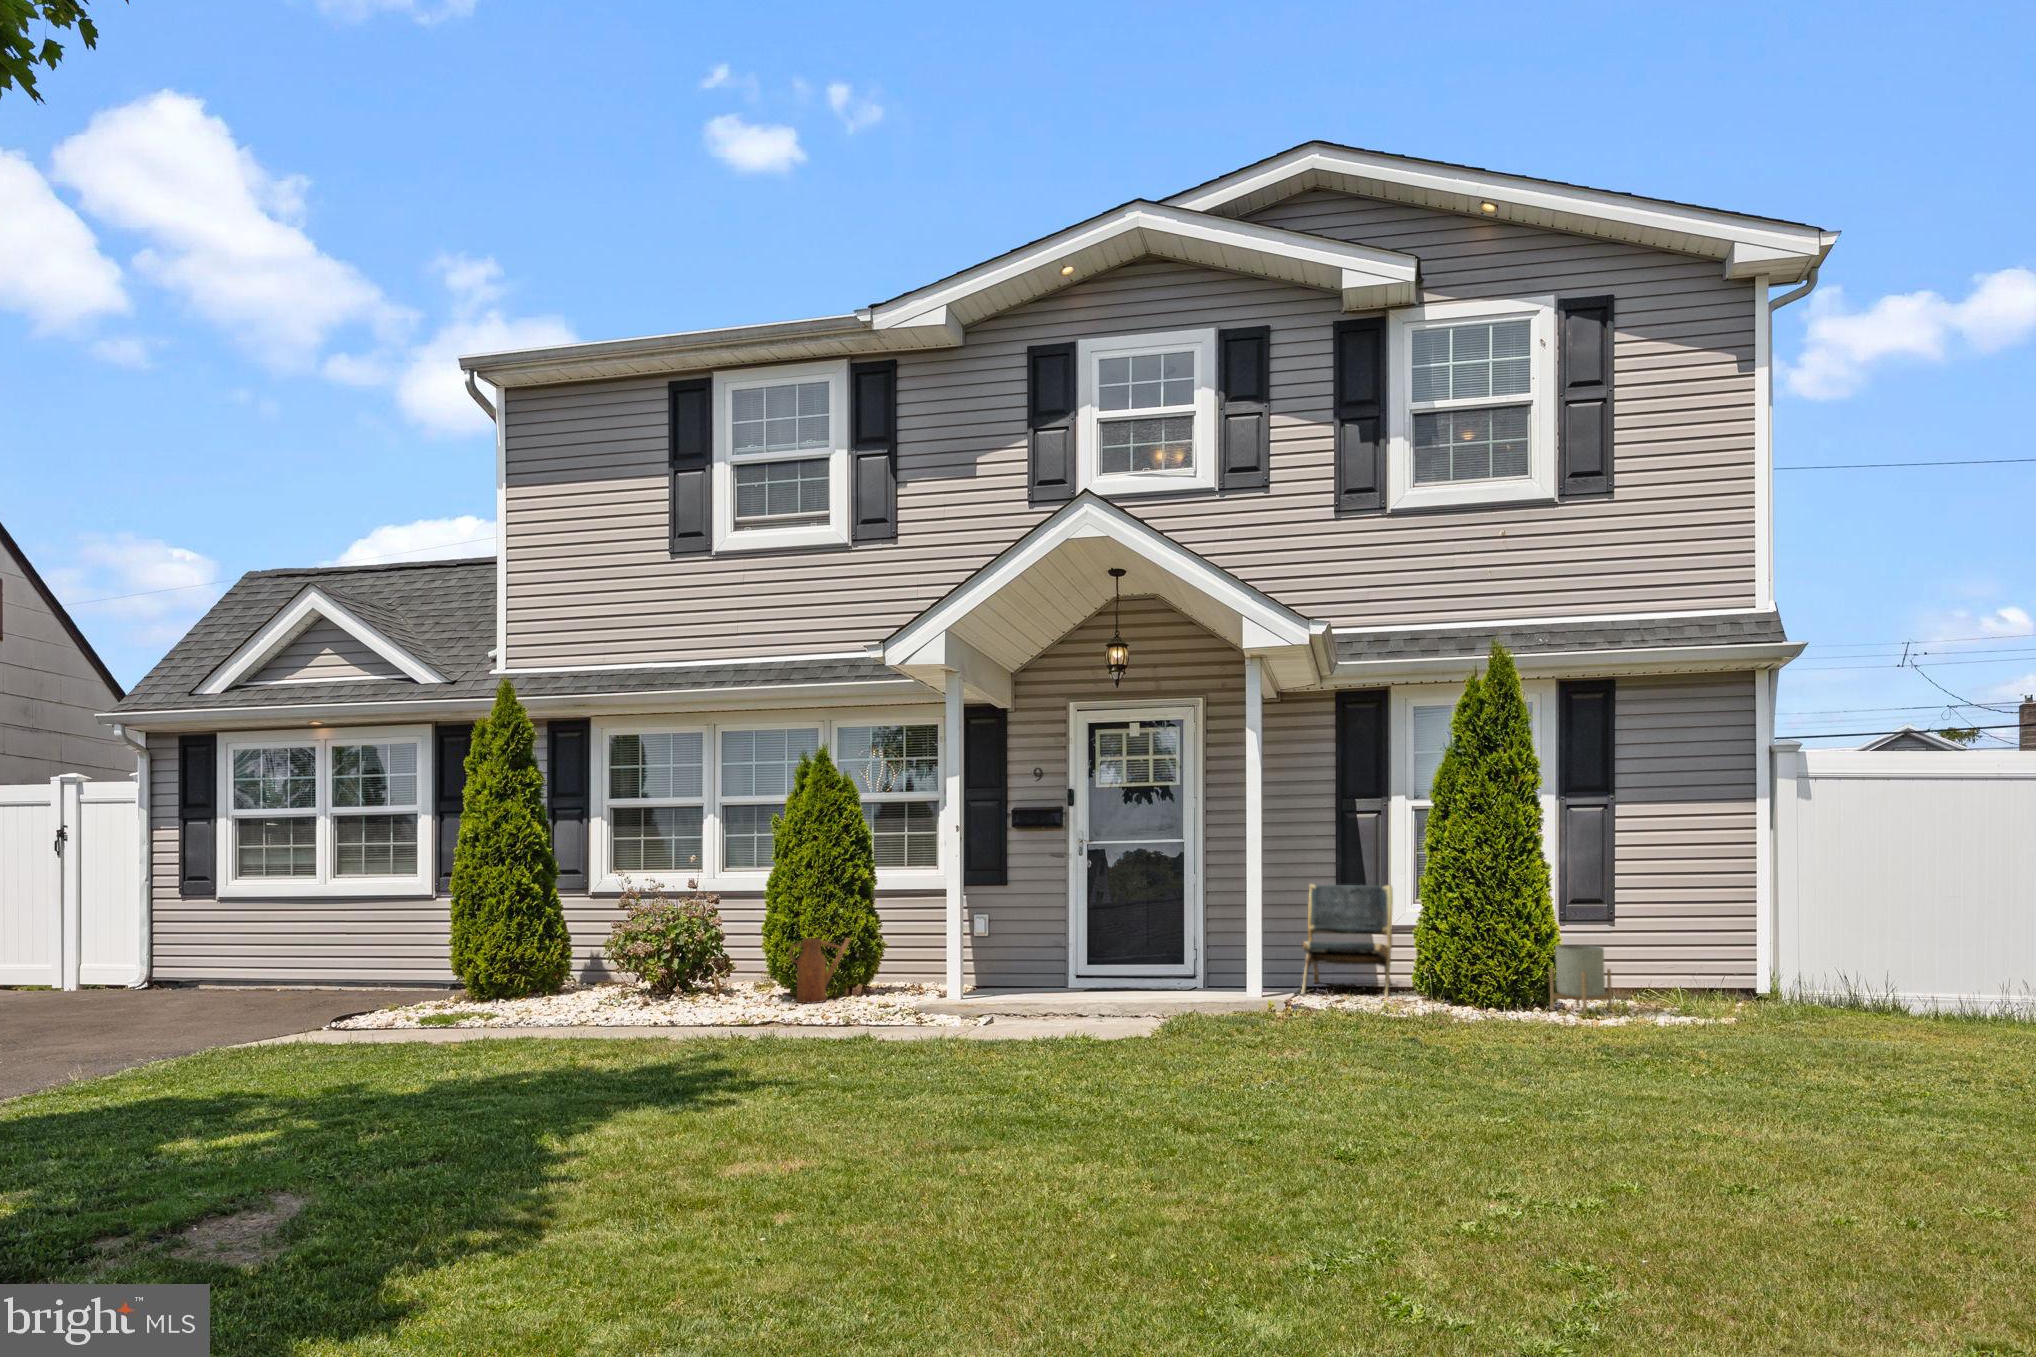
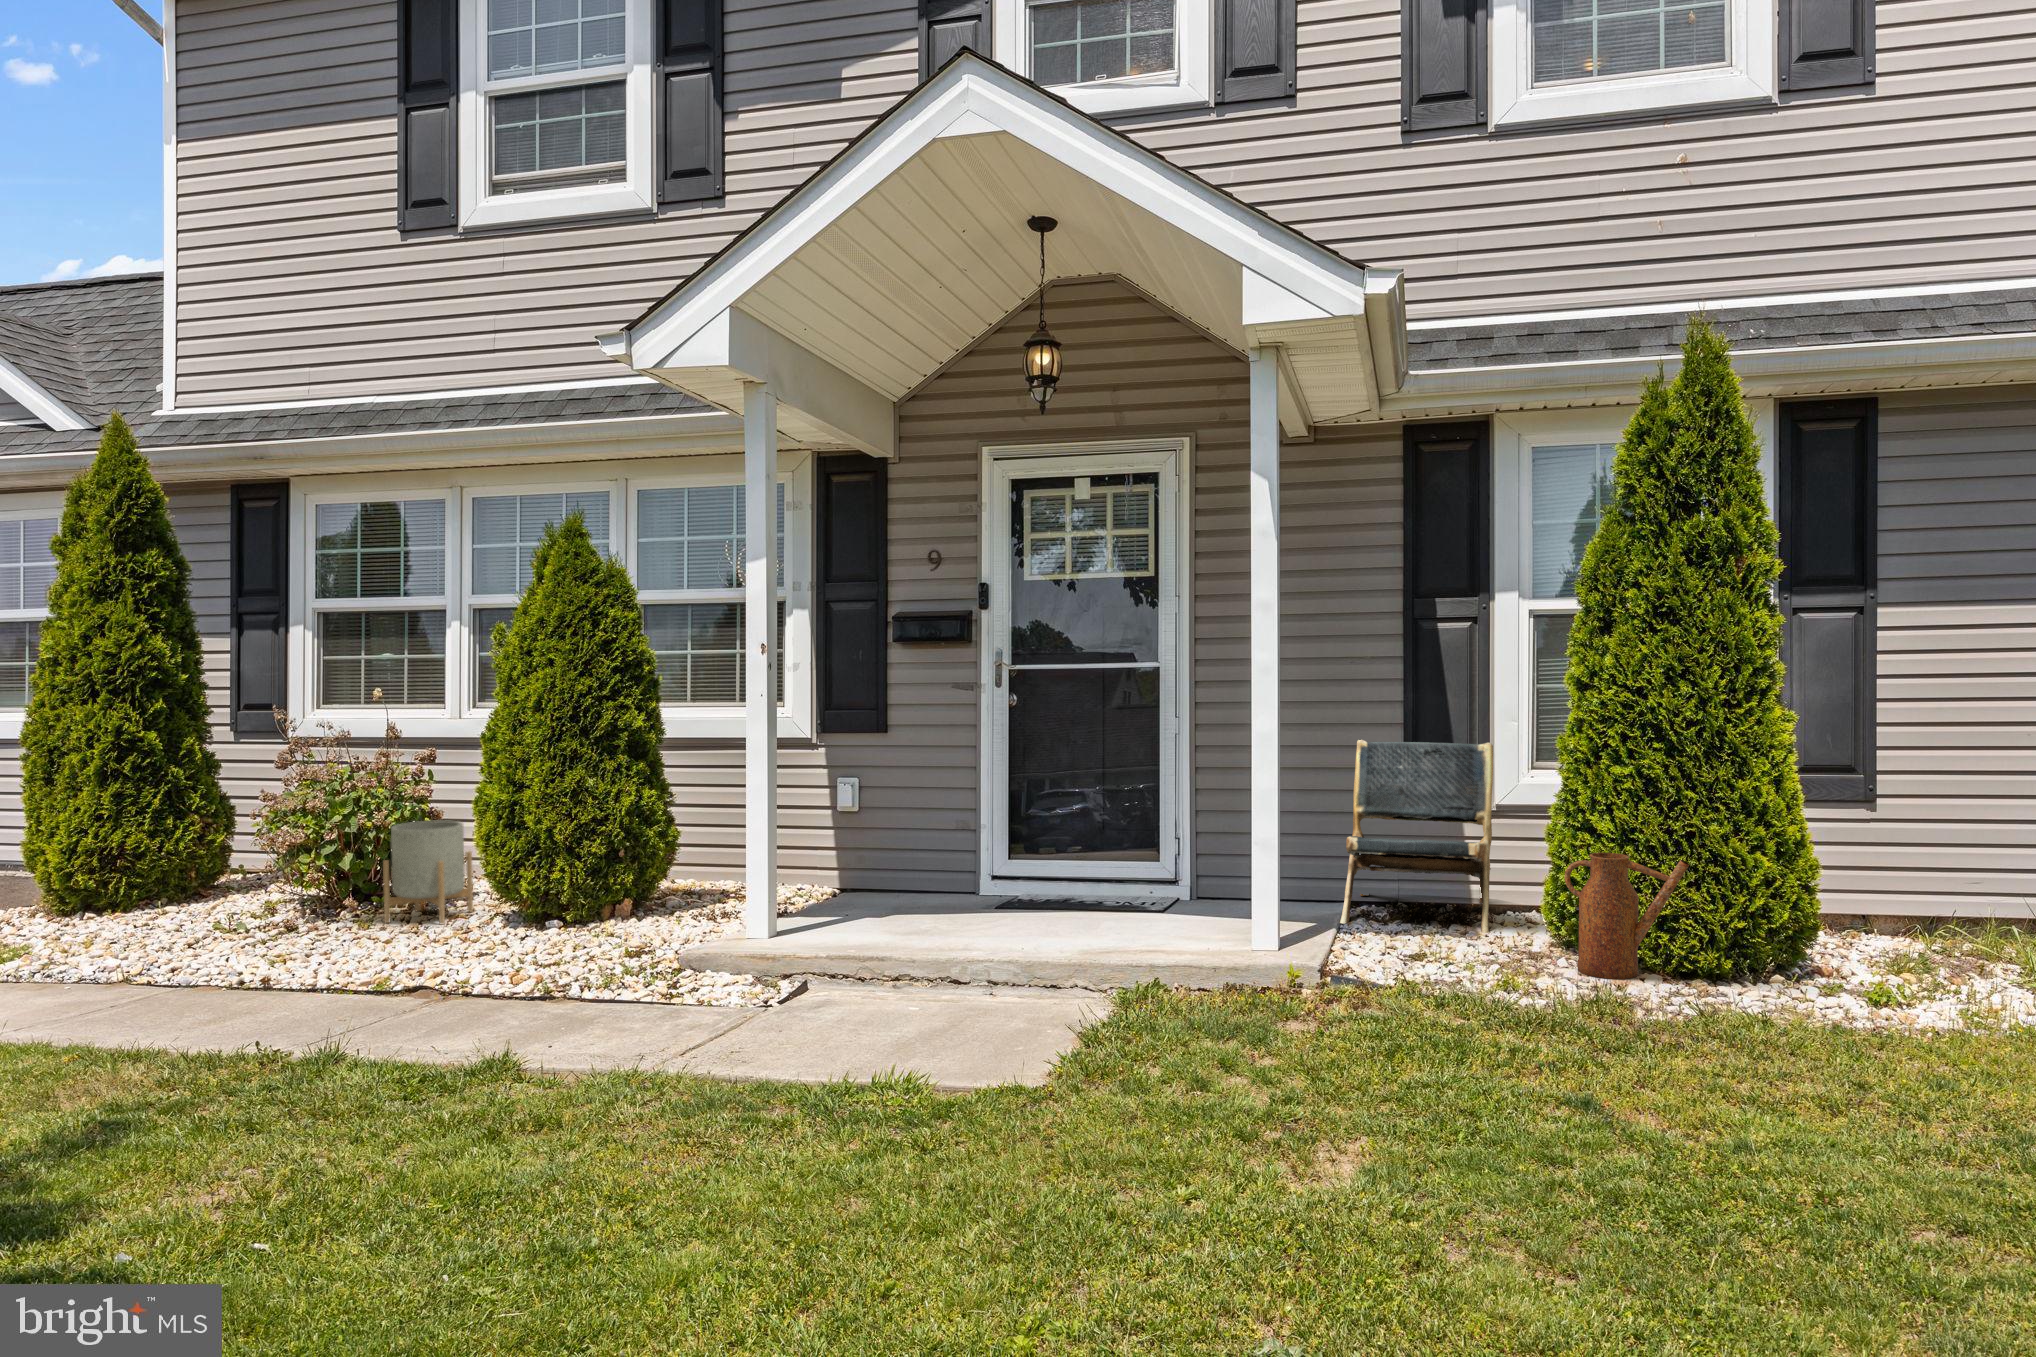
watering can: present [789,938,850,1003] -> present [1564,853,1689,979]
planter: present [1550,945,1612,1015] -> present [383,820,473,925]

